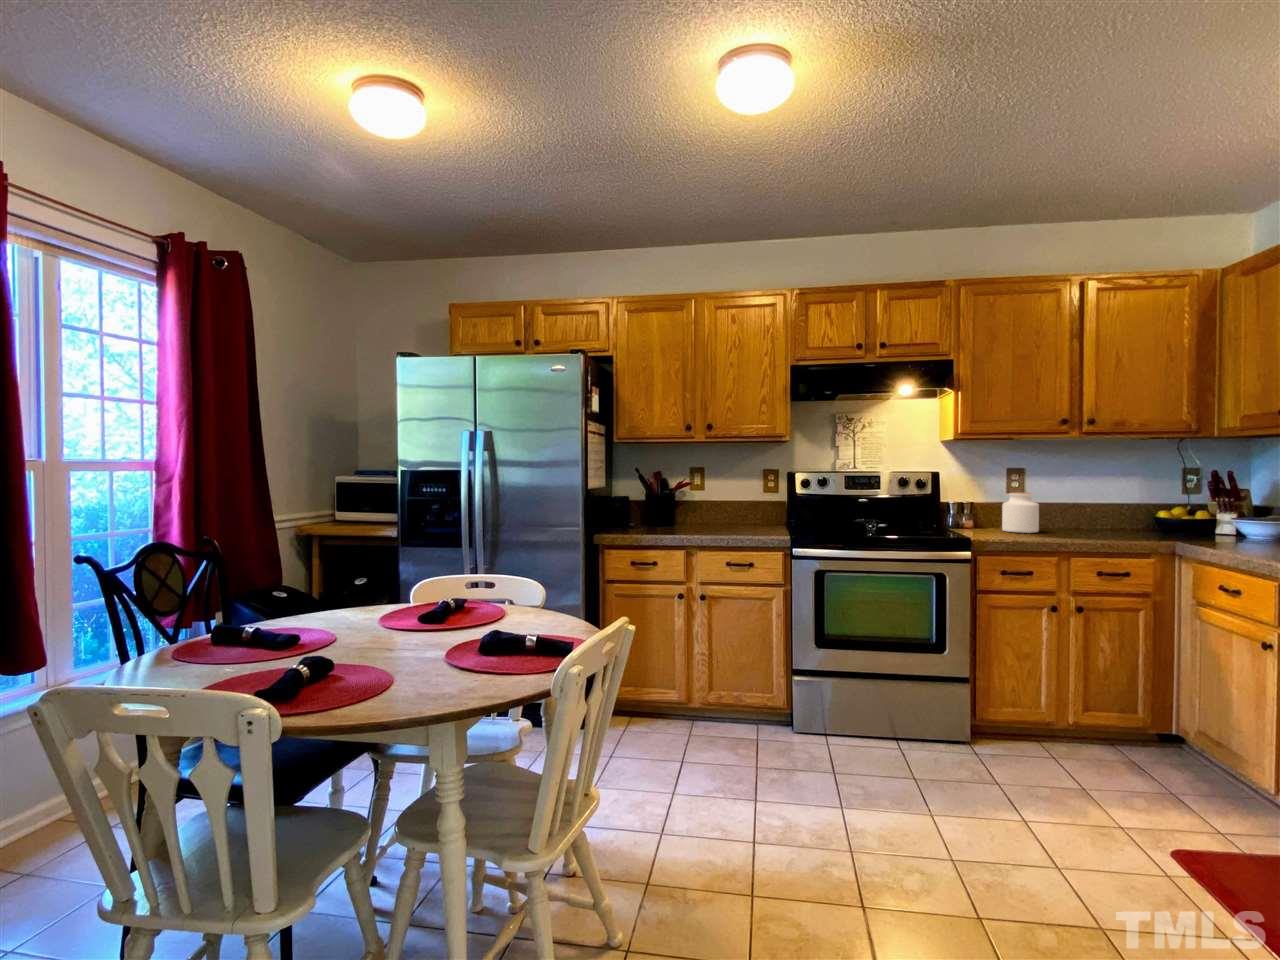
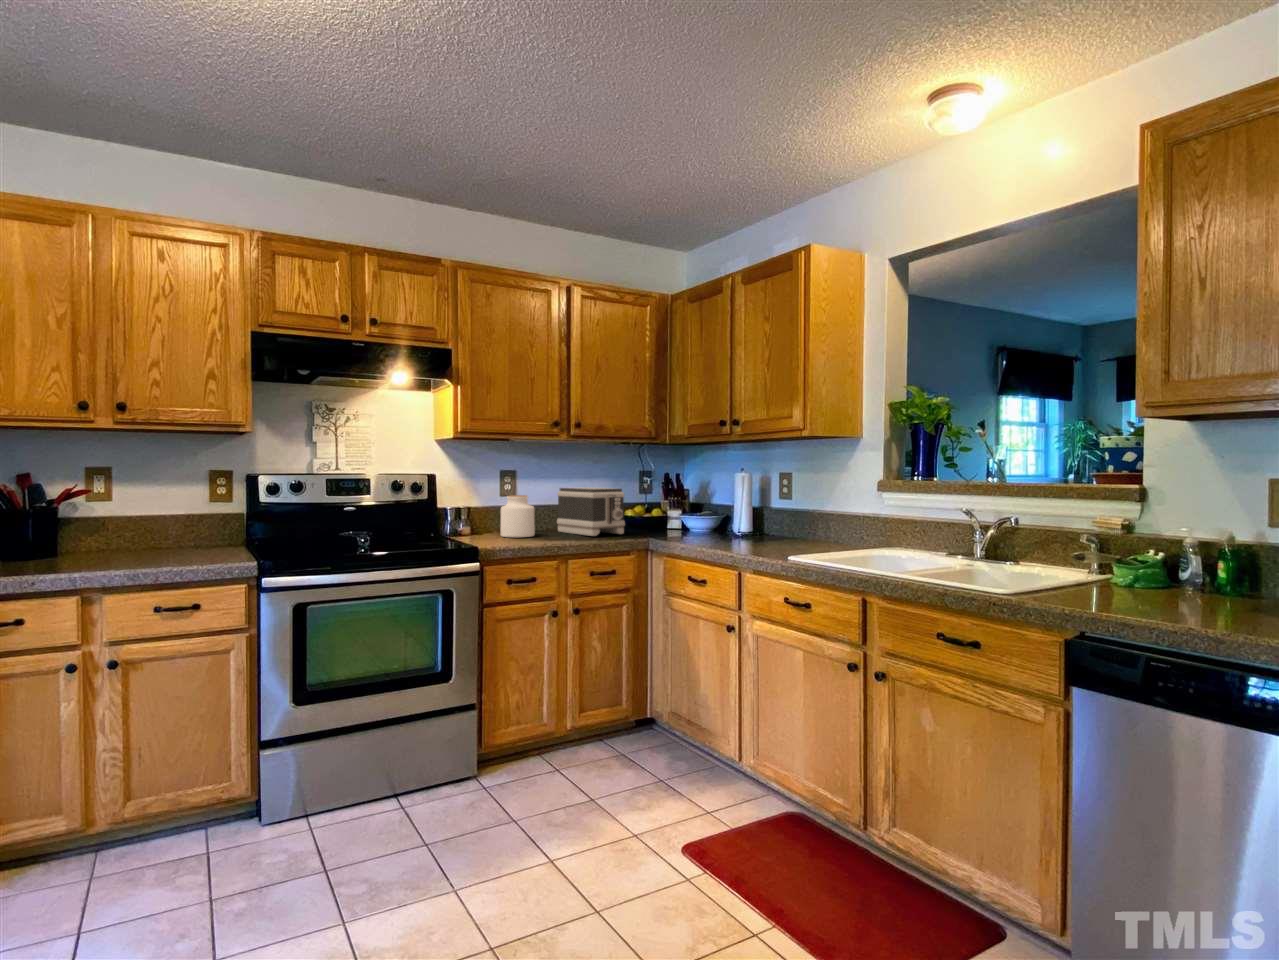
toaster: none [1067,486,1151,536] -> present [557,487,625,536]

